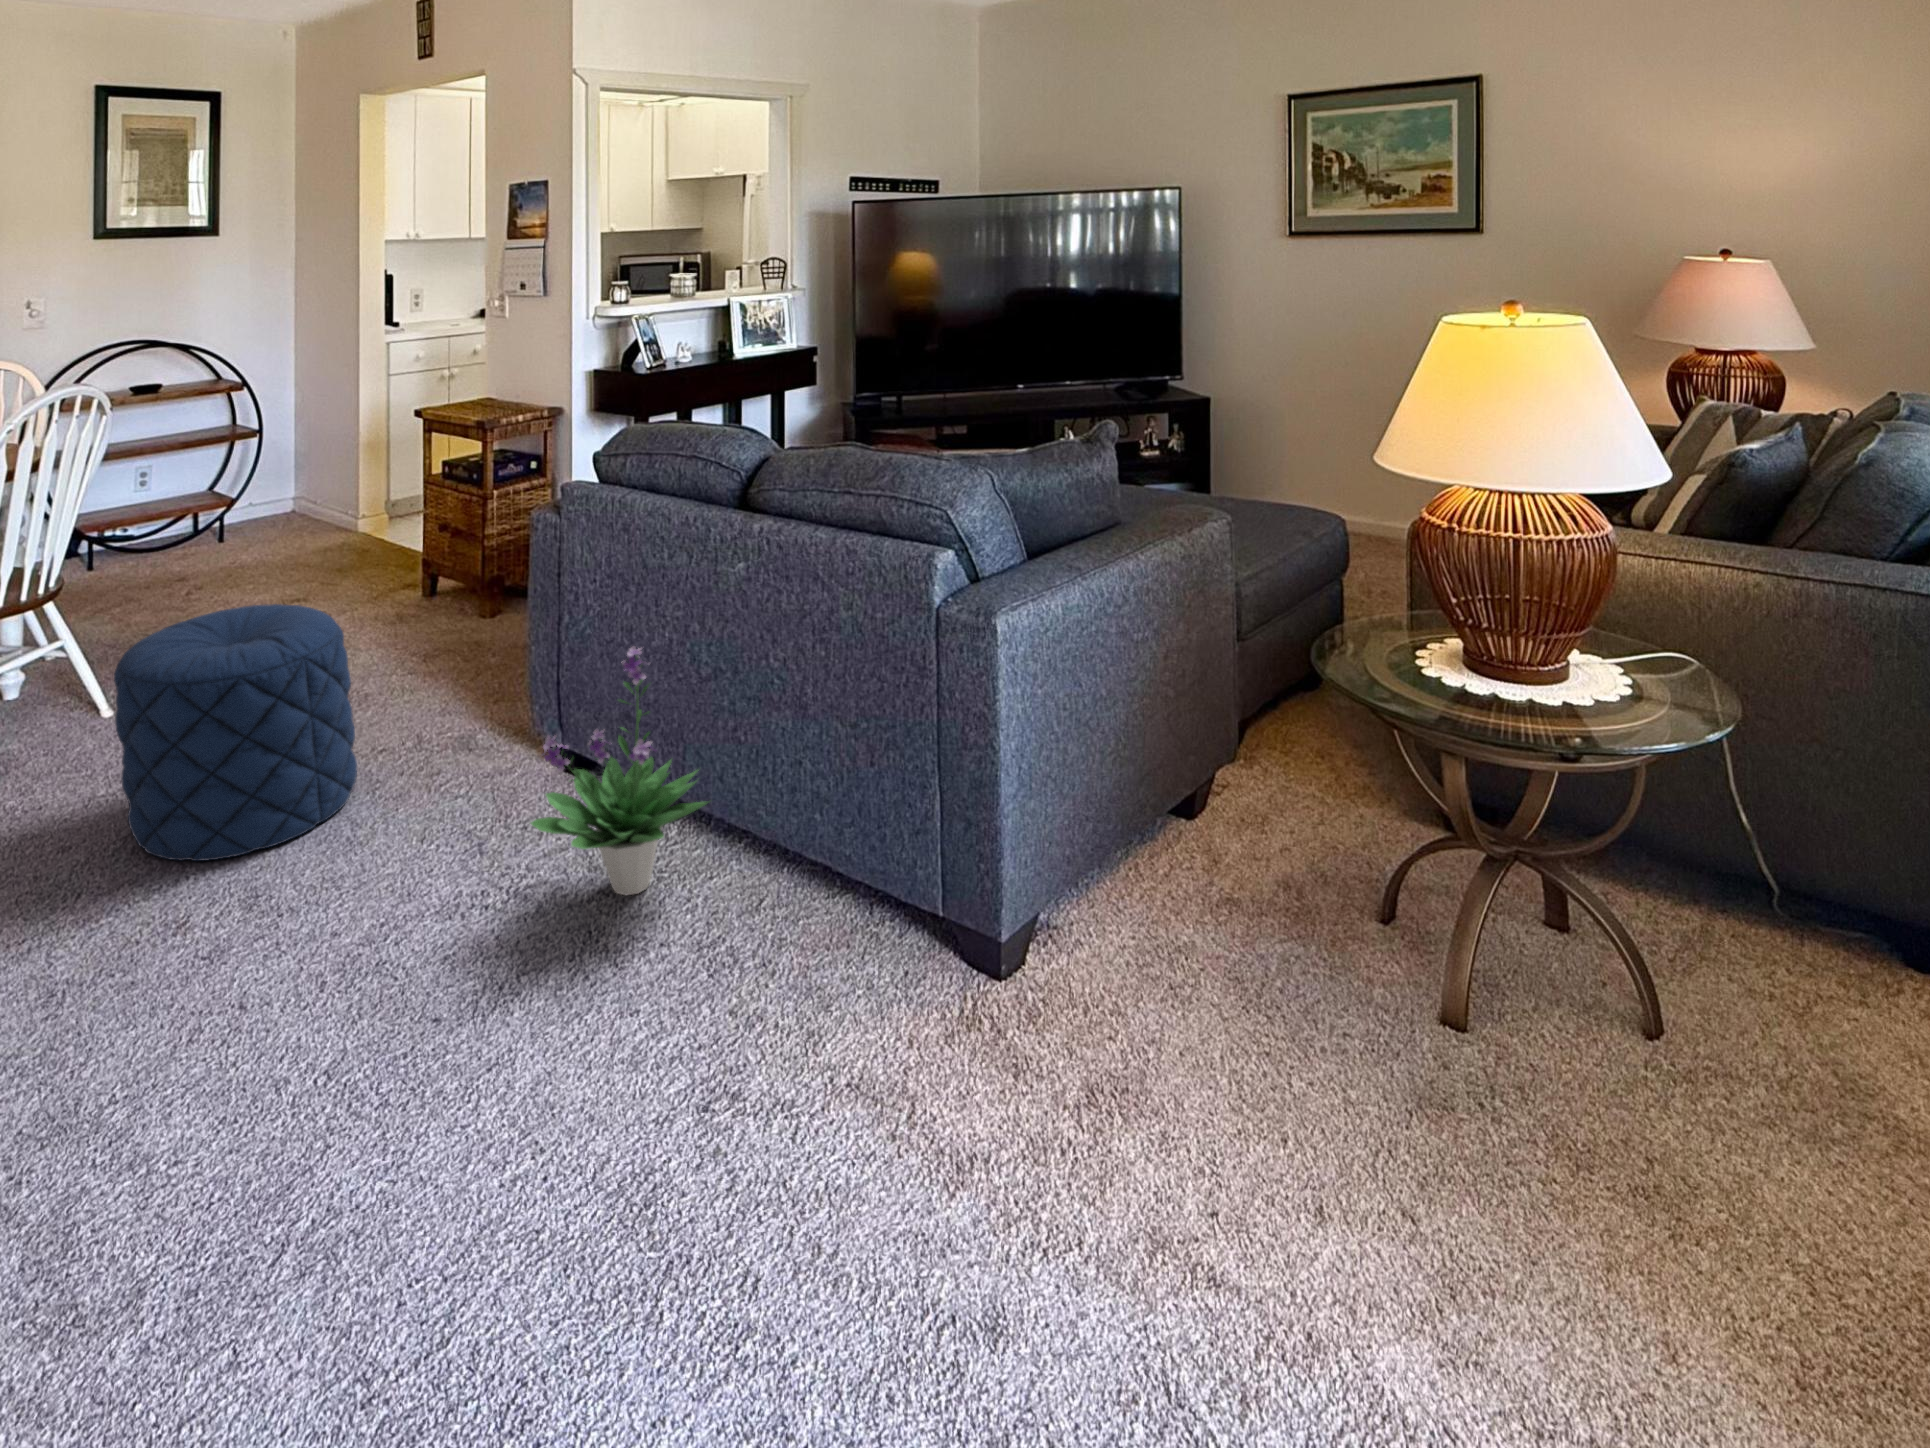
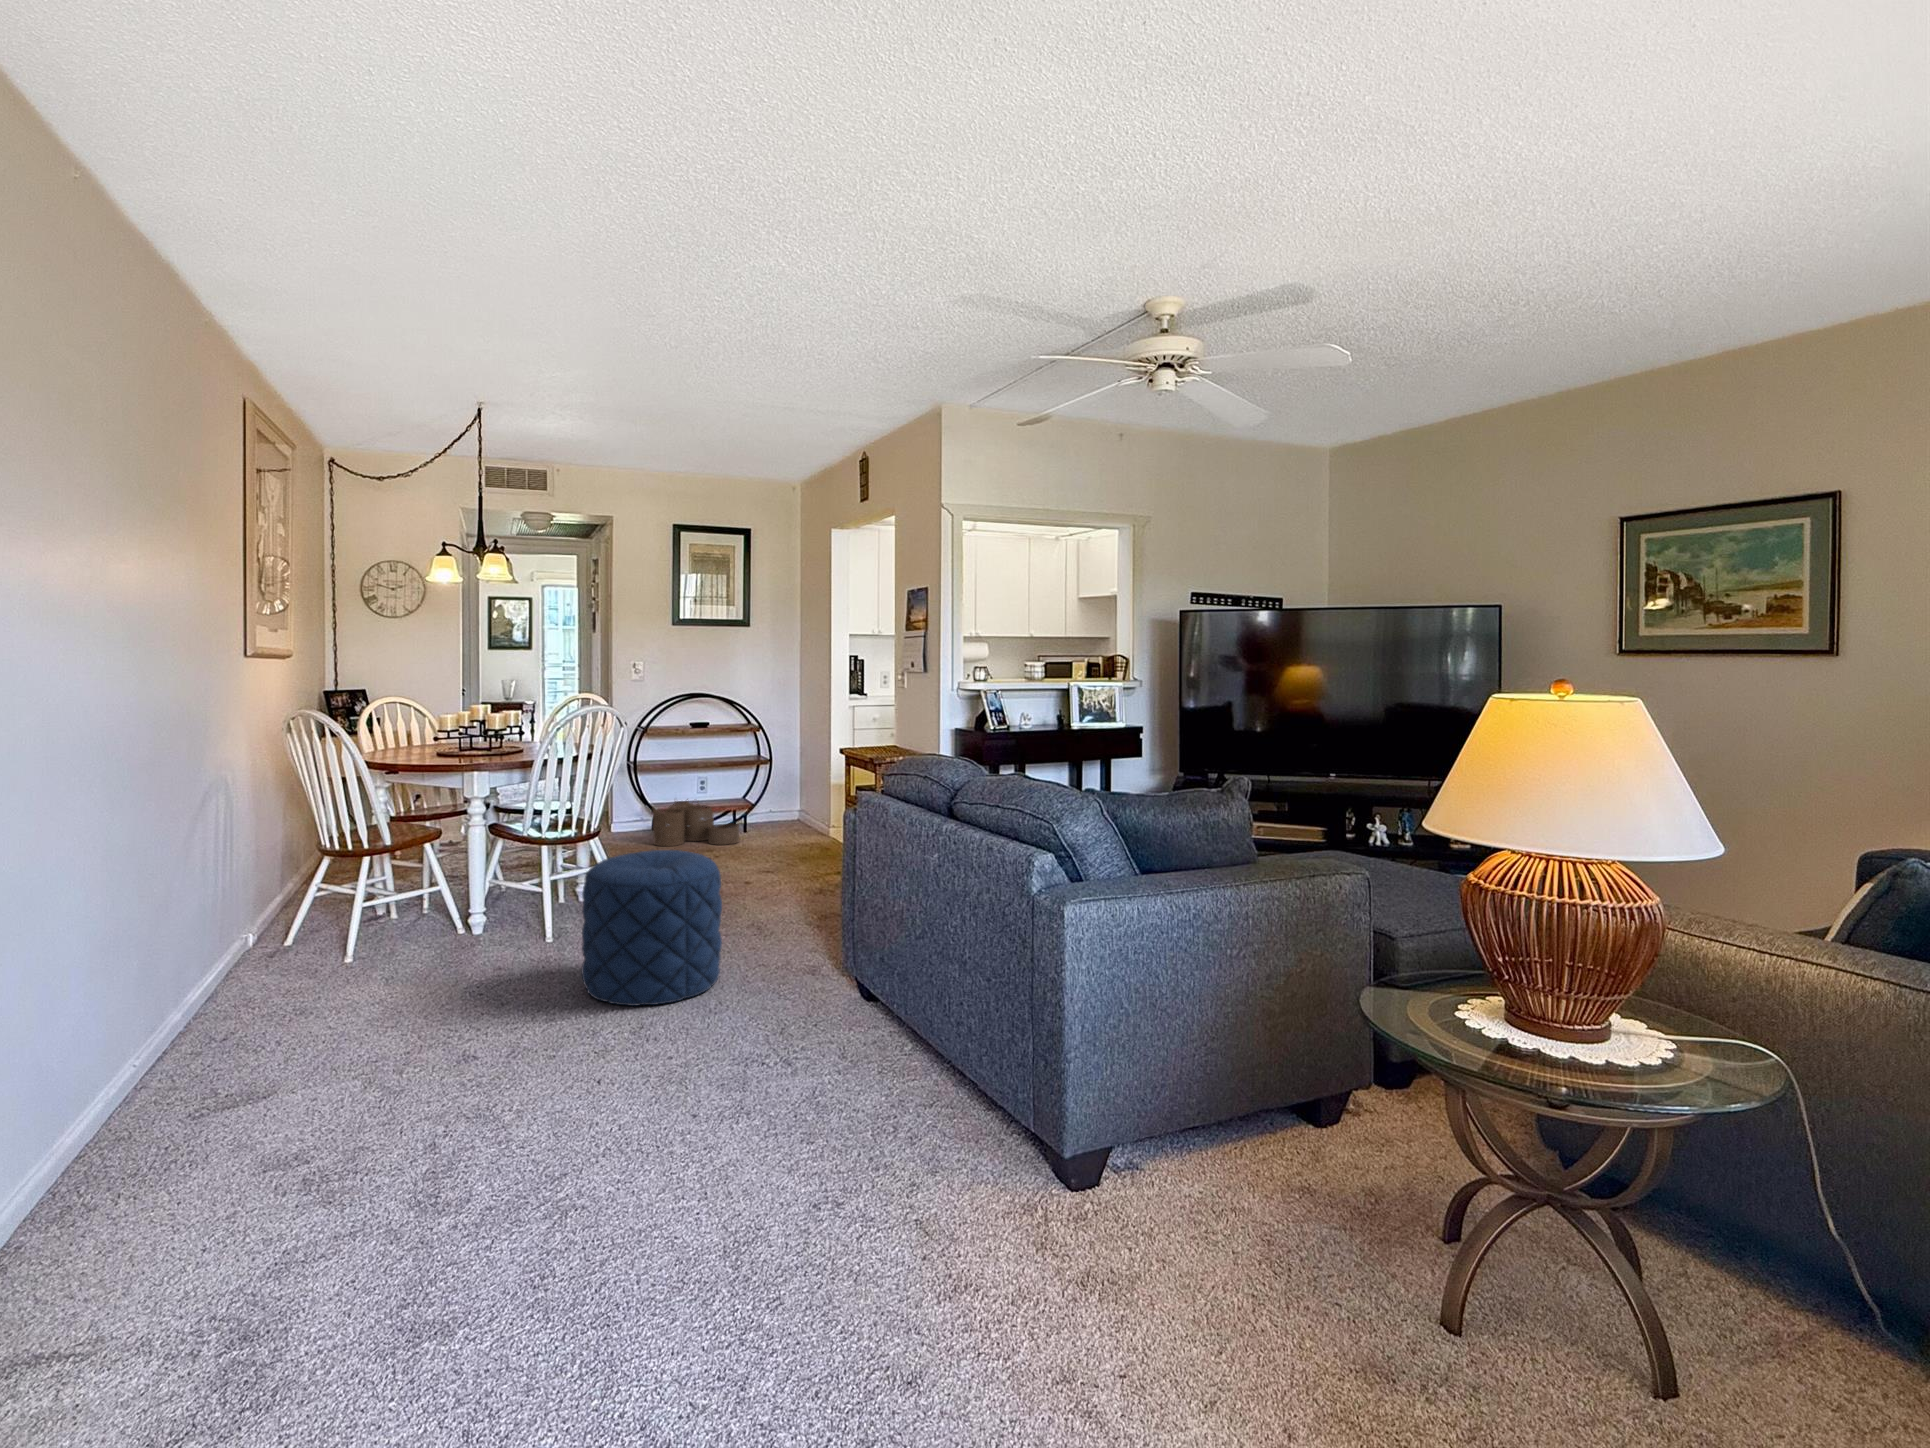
woven basket: none [102,498,253,576] -> present [653,799,739,846]
potted plant: present [531,646,711,895] -> none [779,899,910,1080]

